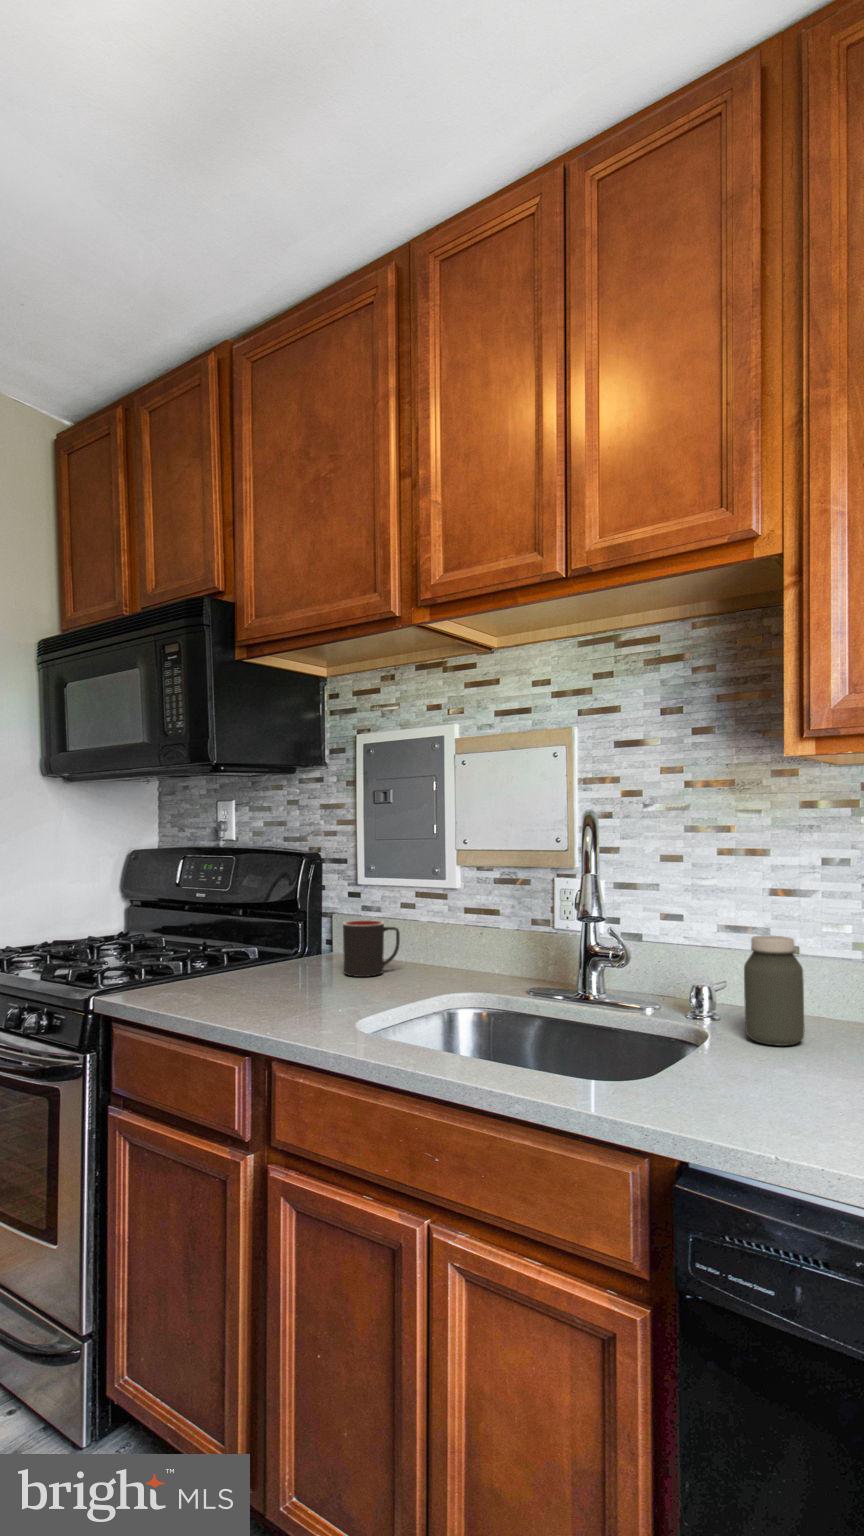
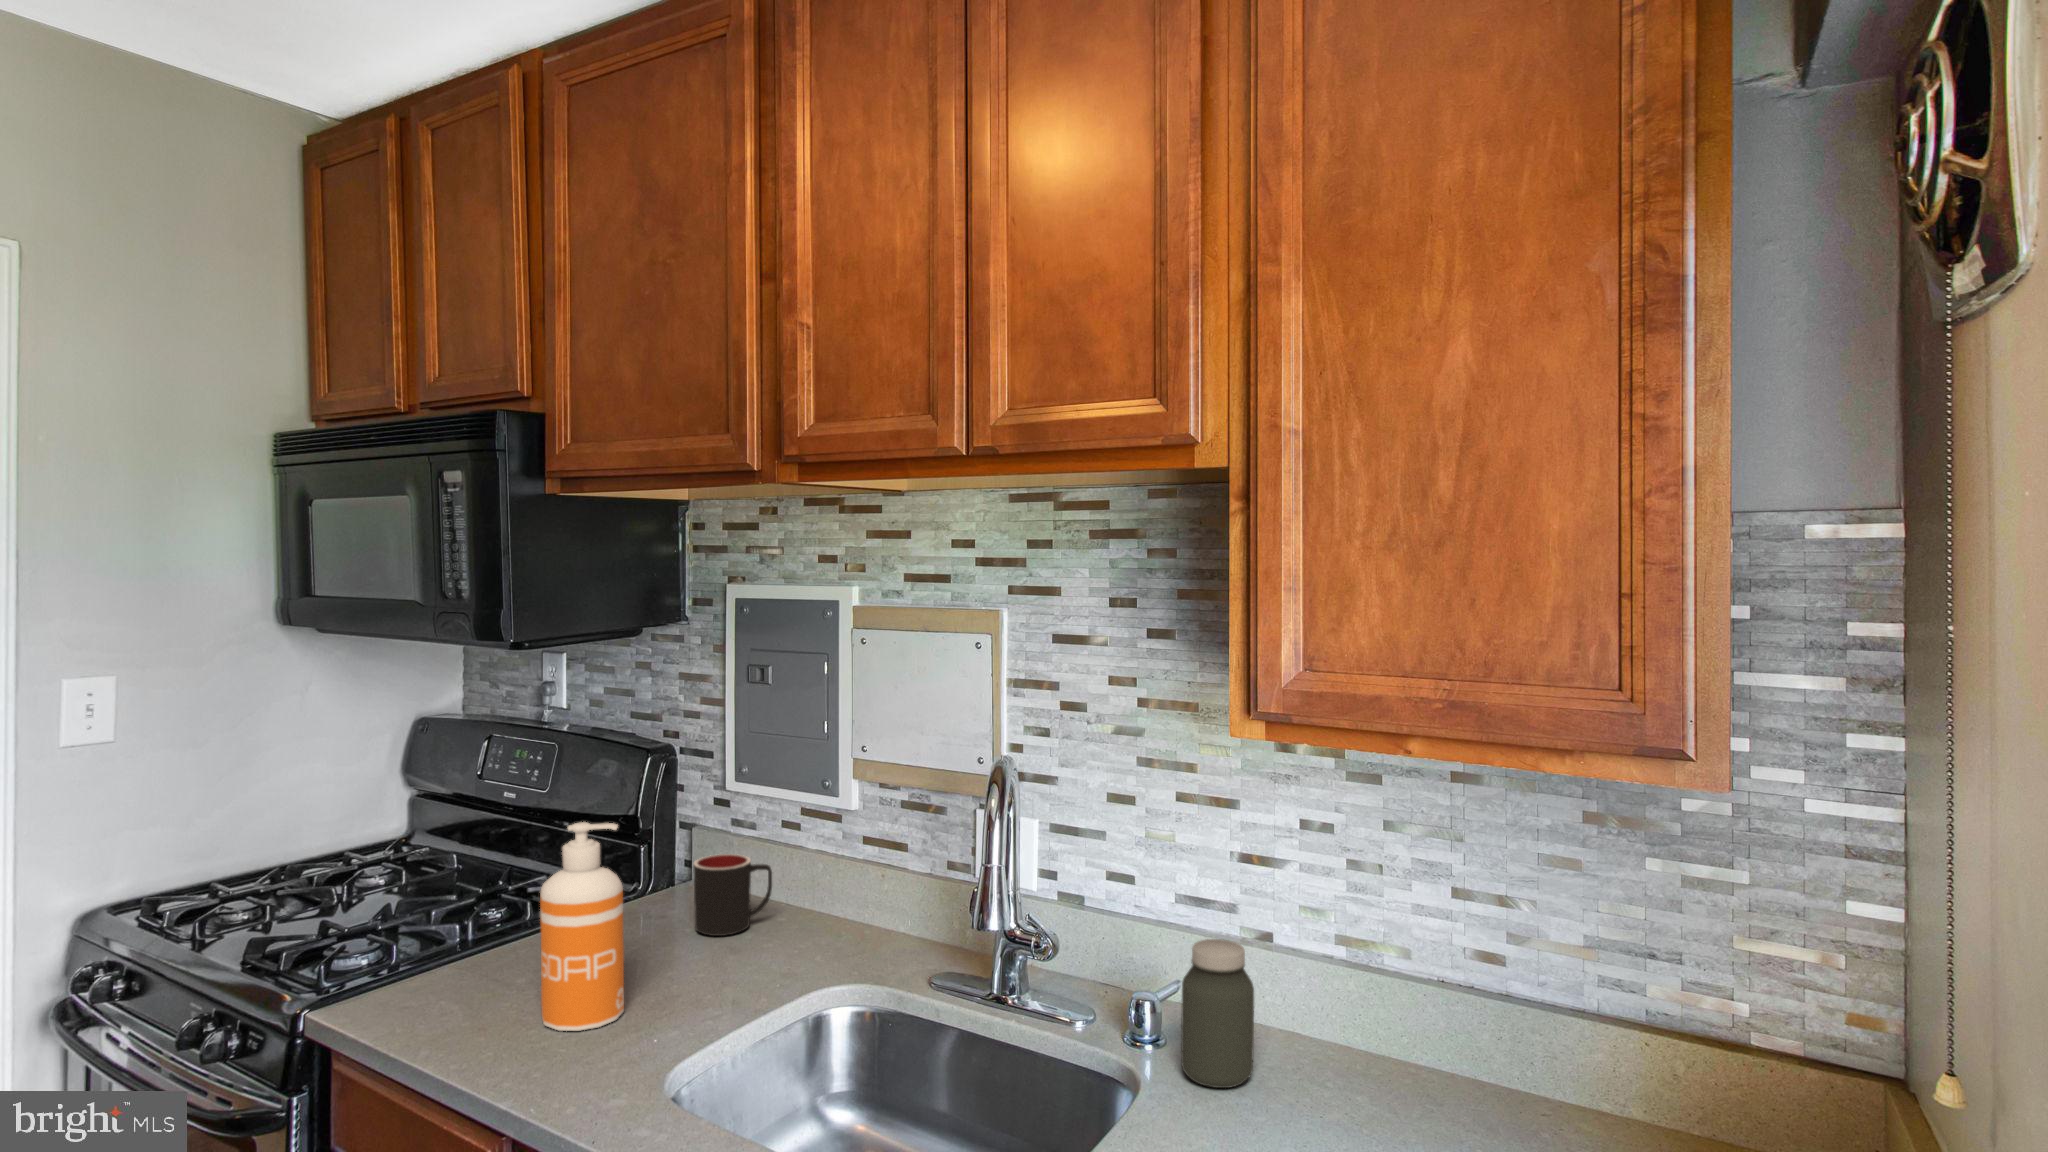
soap dispenser: none [249,865,308,1016] -> present [540,822,624,1031]

